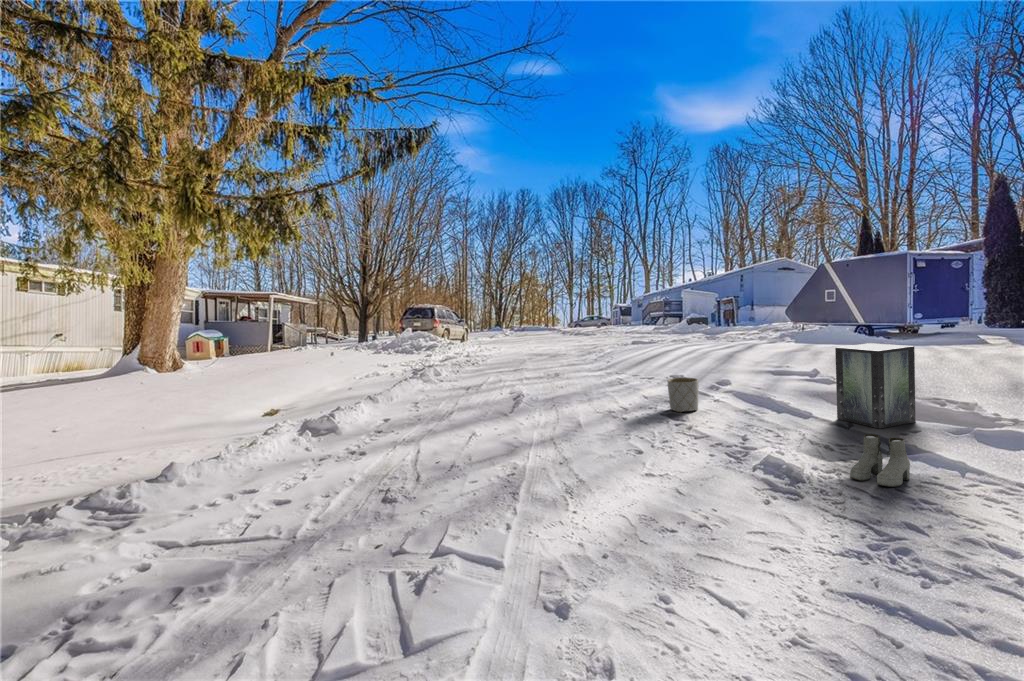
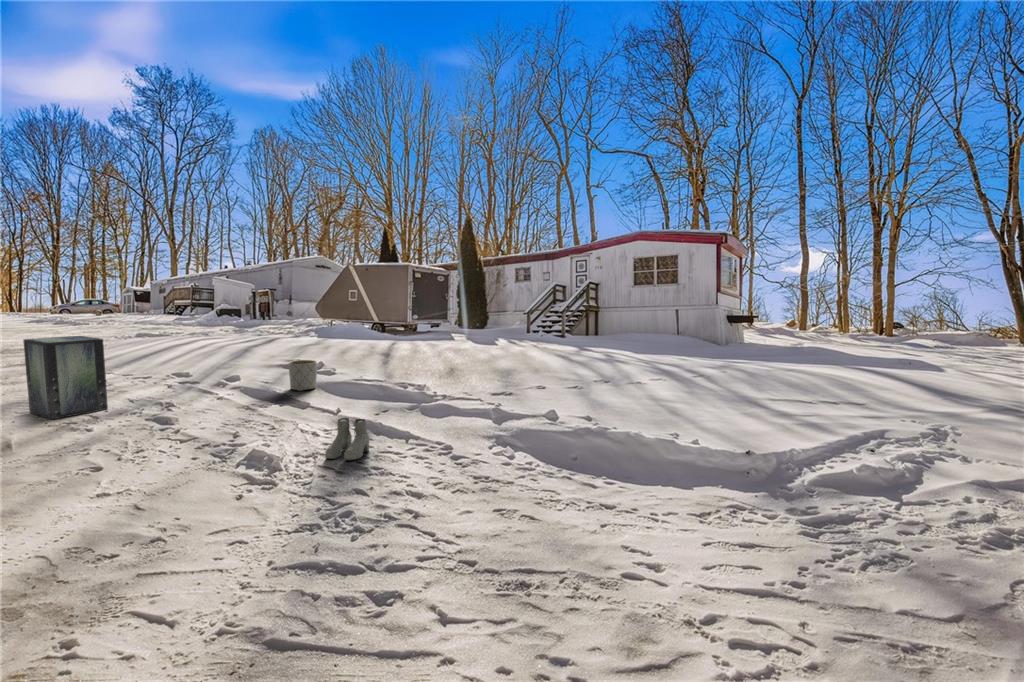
storage box: present [835,343,916,429] -> present [23,336,108,419]
planter: present [667,377,698,413] -> present [289,360,317,391]

